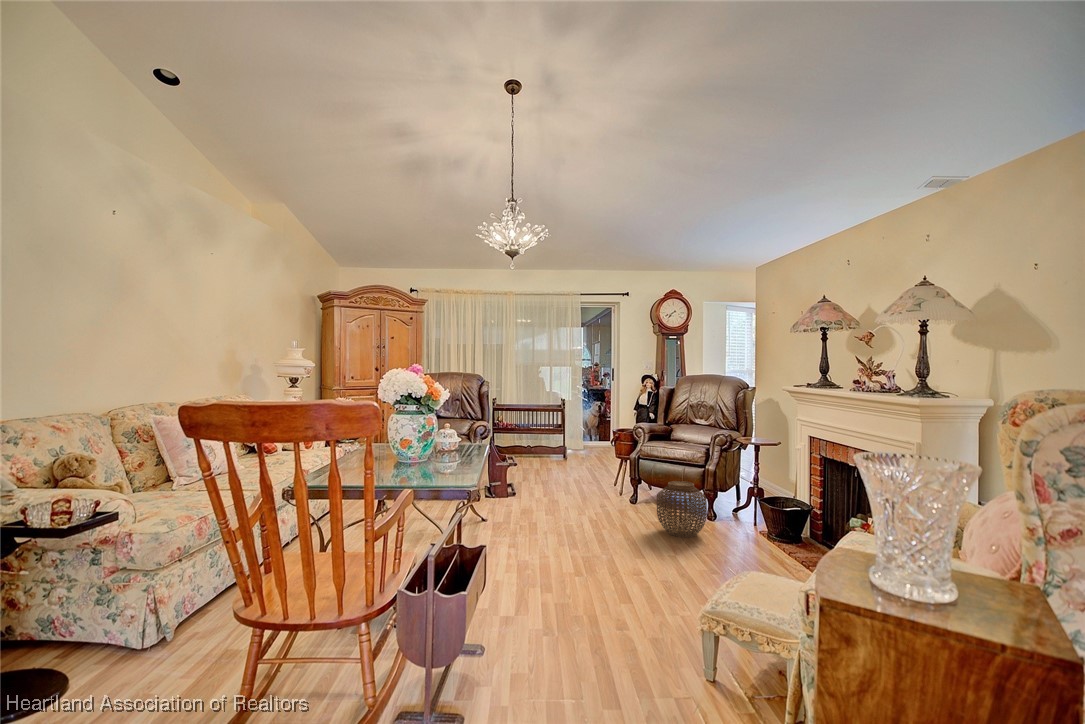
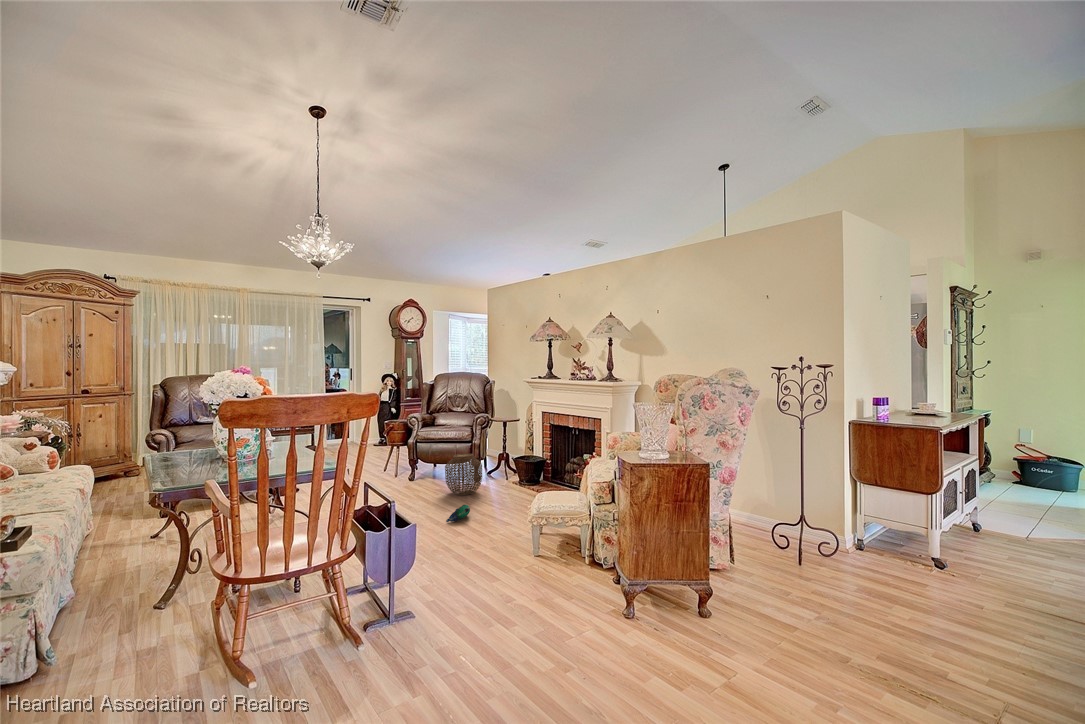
plush toy: none [625,552,663,572] -> present [446,505,470,522]

